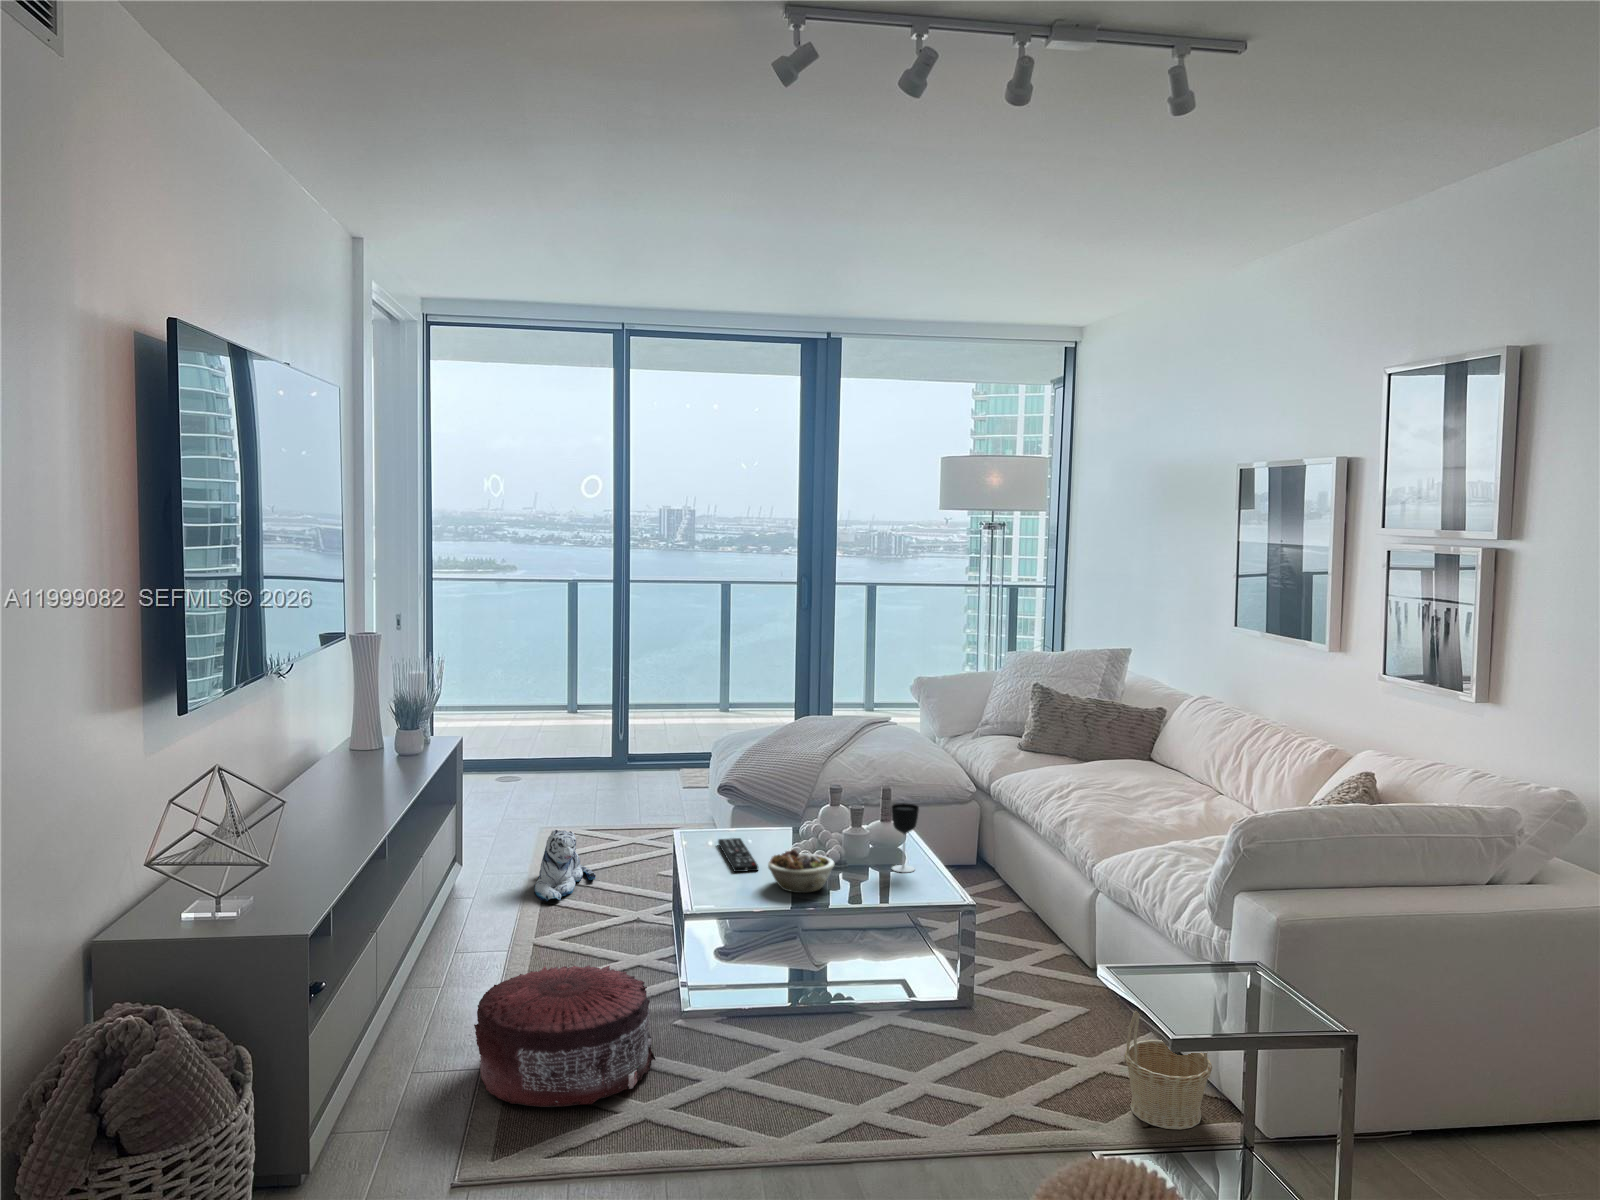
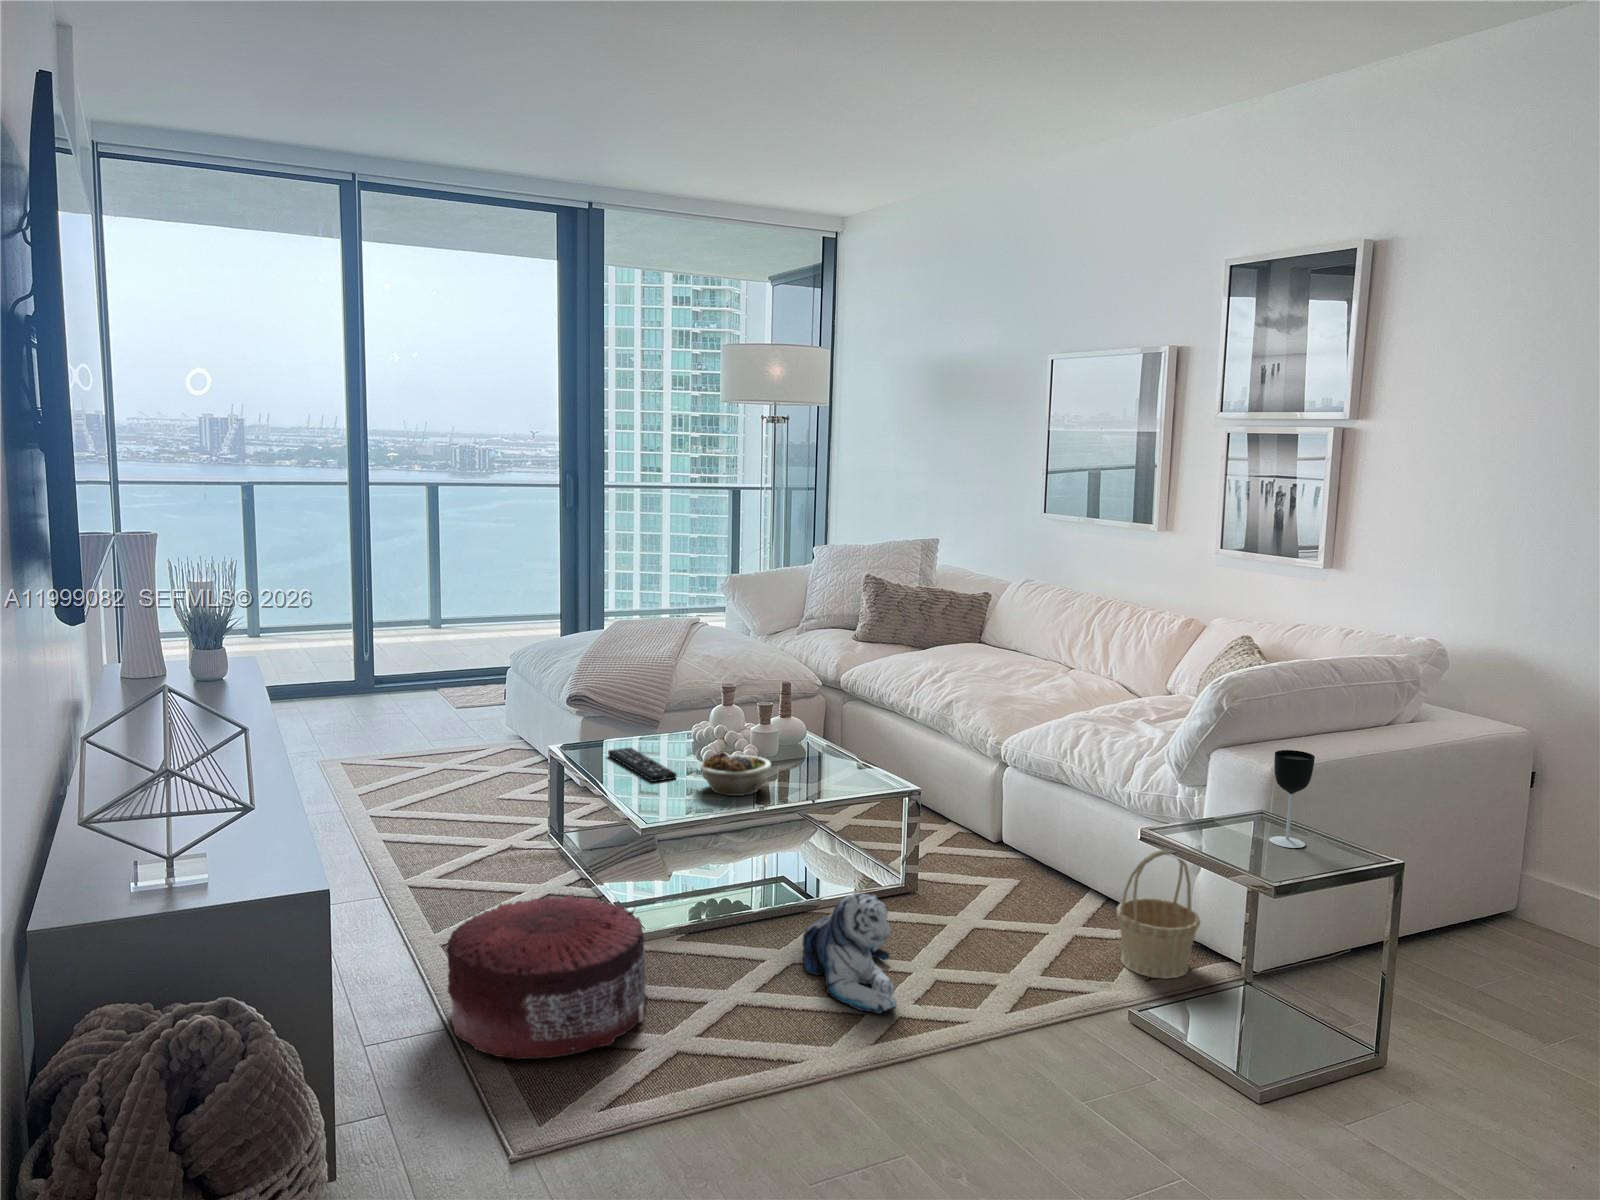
wine glass: present [891,803,919,872] -> present [1269,750,1315,848]
plush toy: present [534,830,596,901] -> present [802,893,896,1013]

